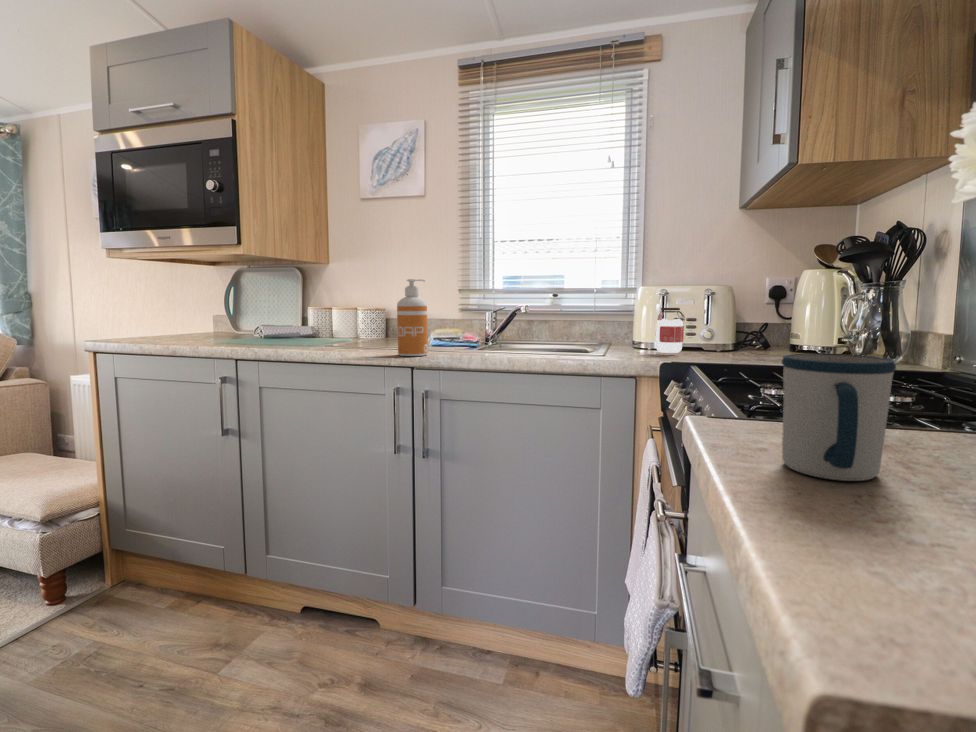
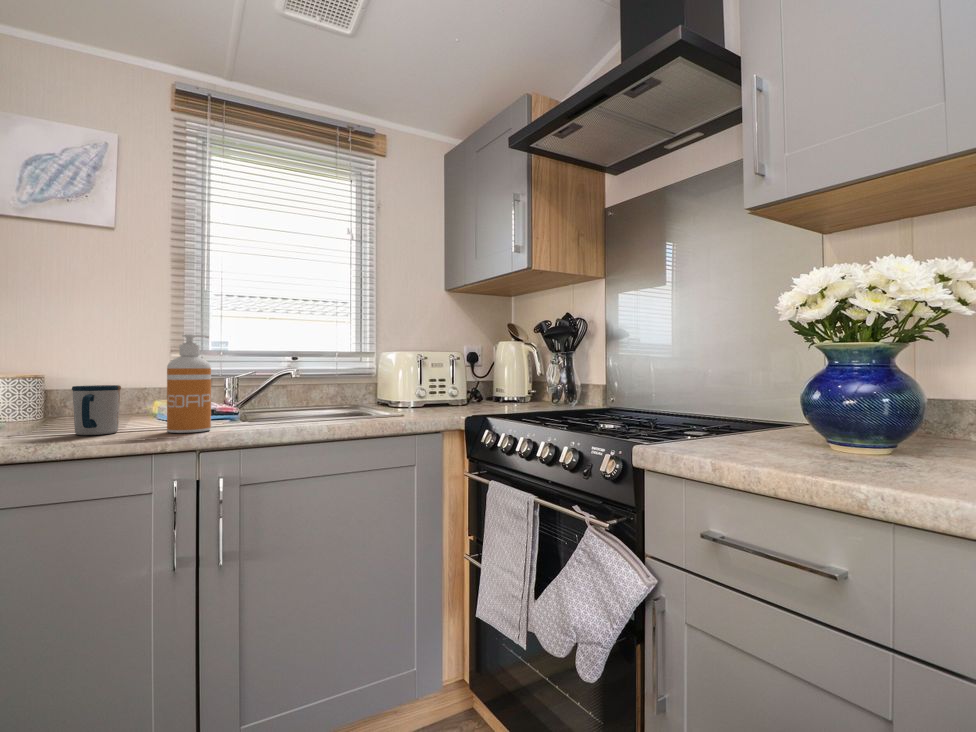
jar: present [656,308,685,353] -> none [426,371,451,411]
mug: present [782,354,896,481] -> present [72,385,121,435]

